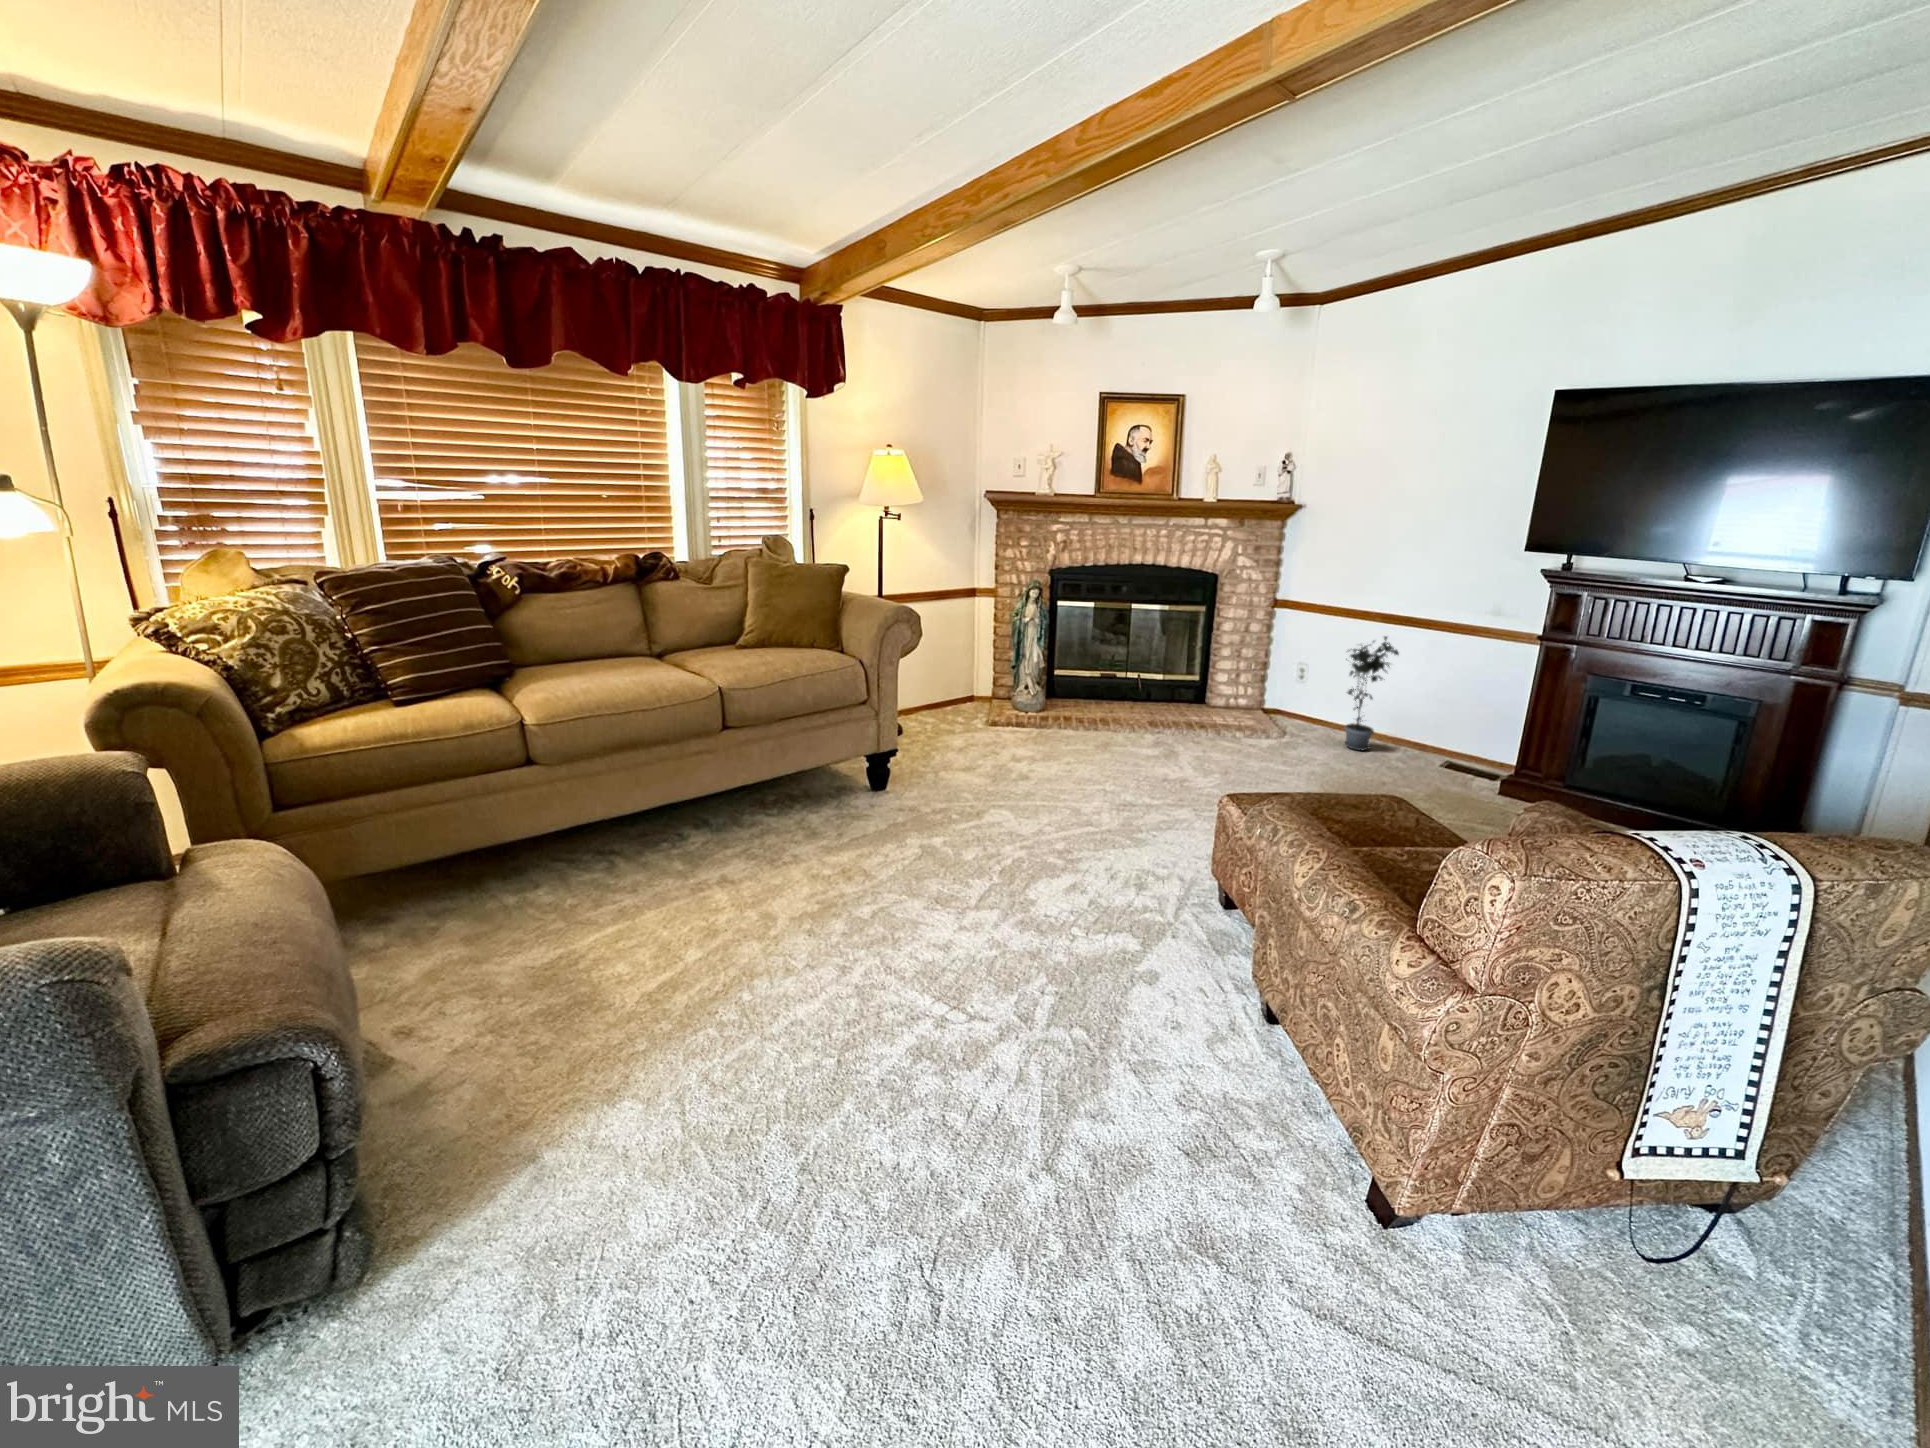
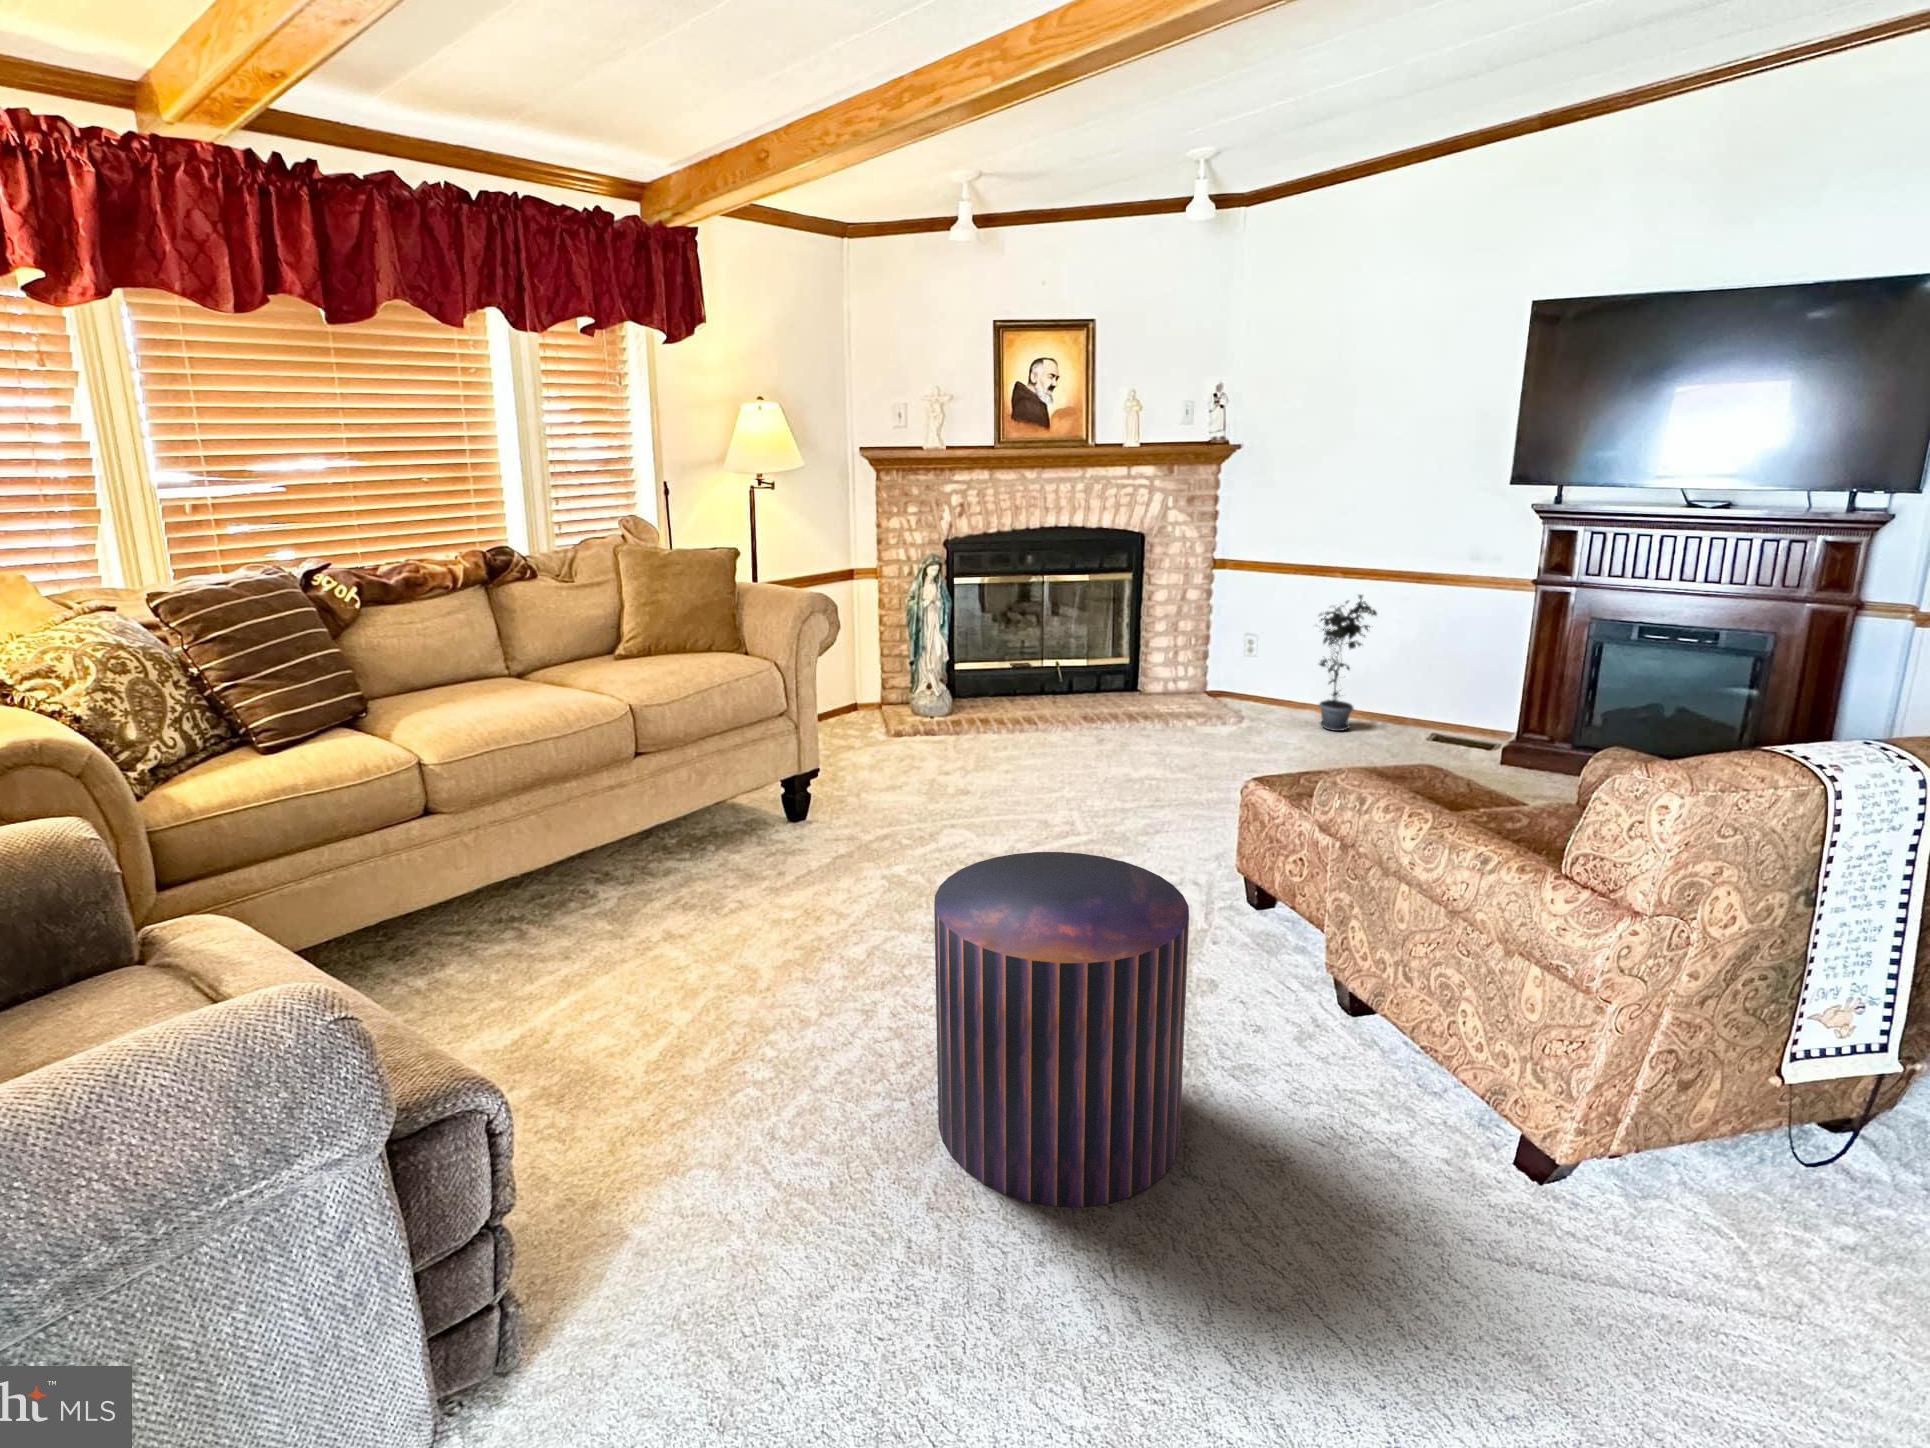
pouf: none [836,849,1069,1188] -> present [934,852,1189,1207]

